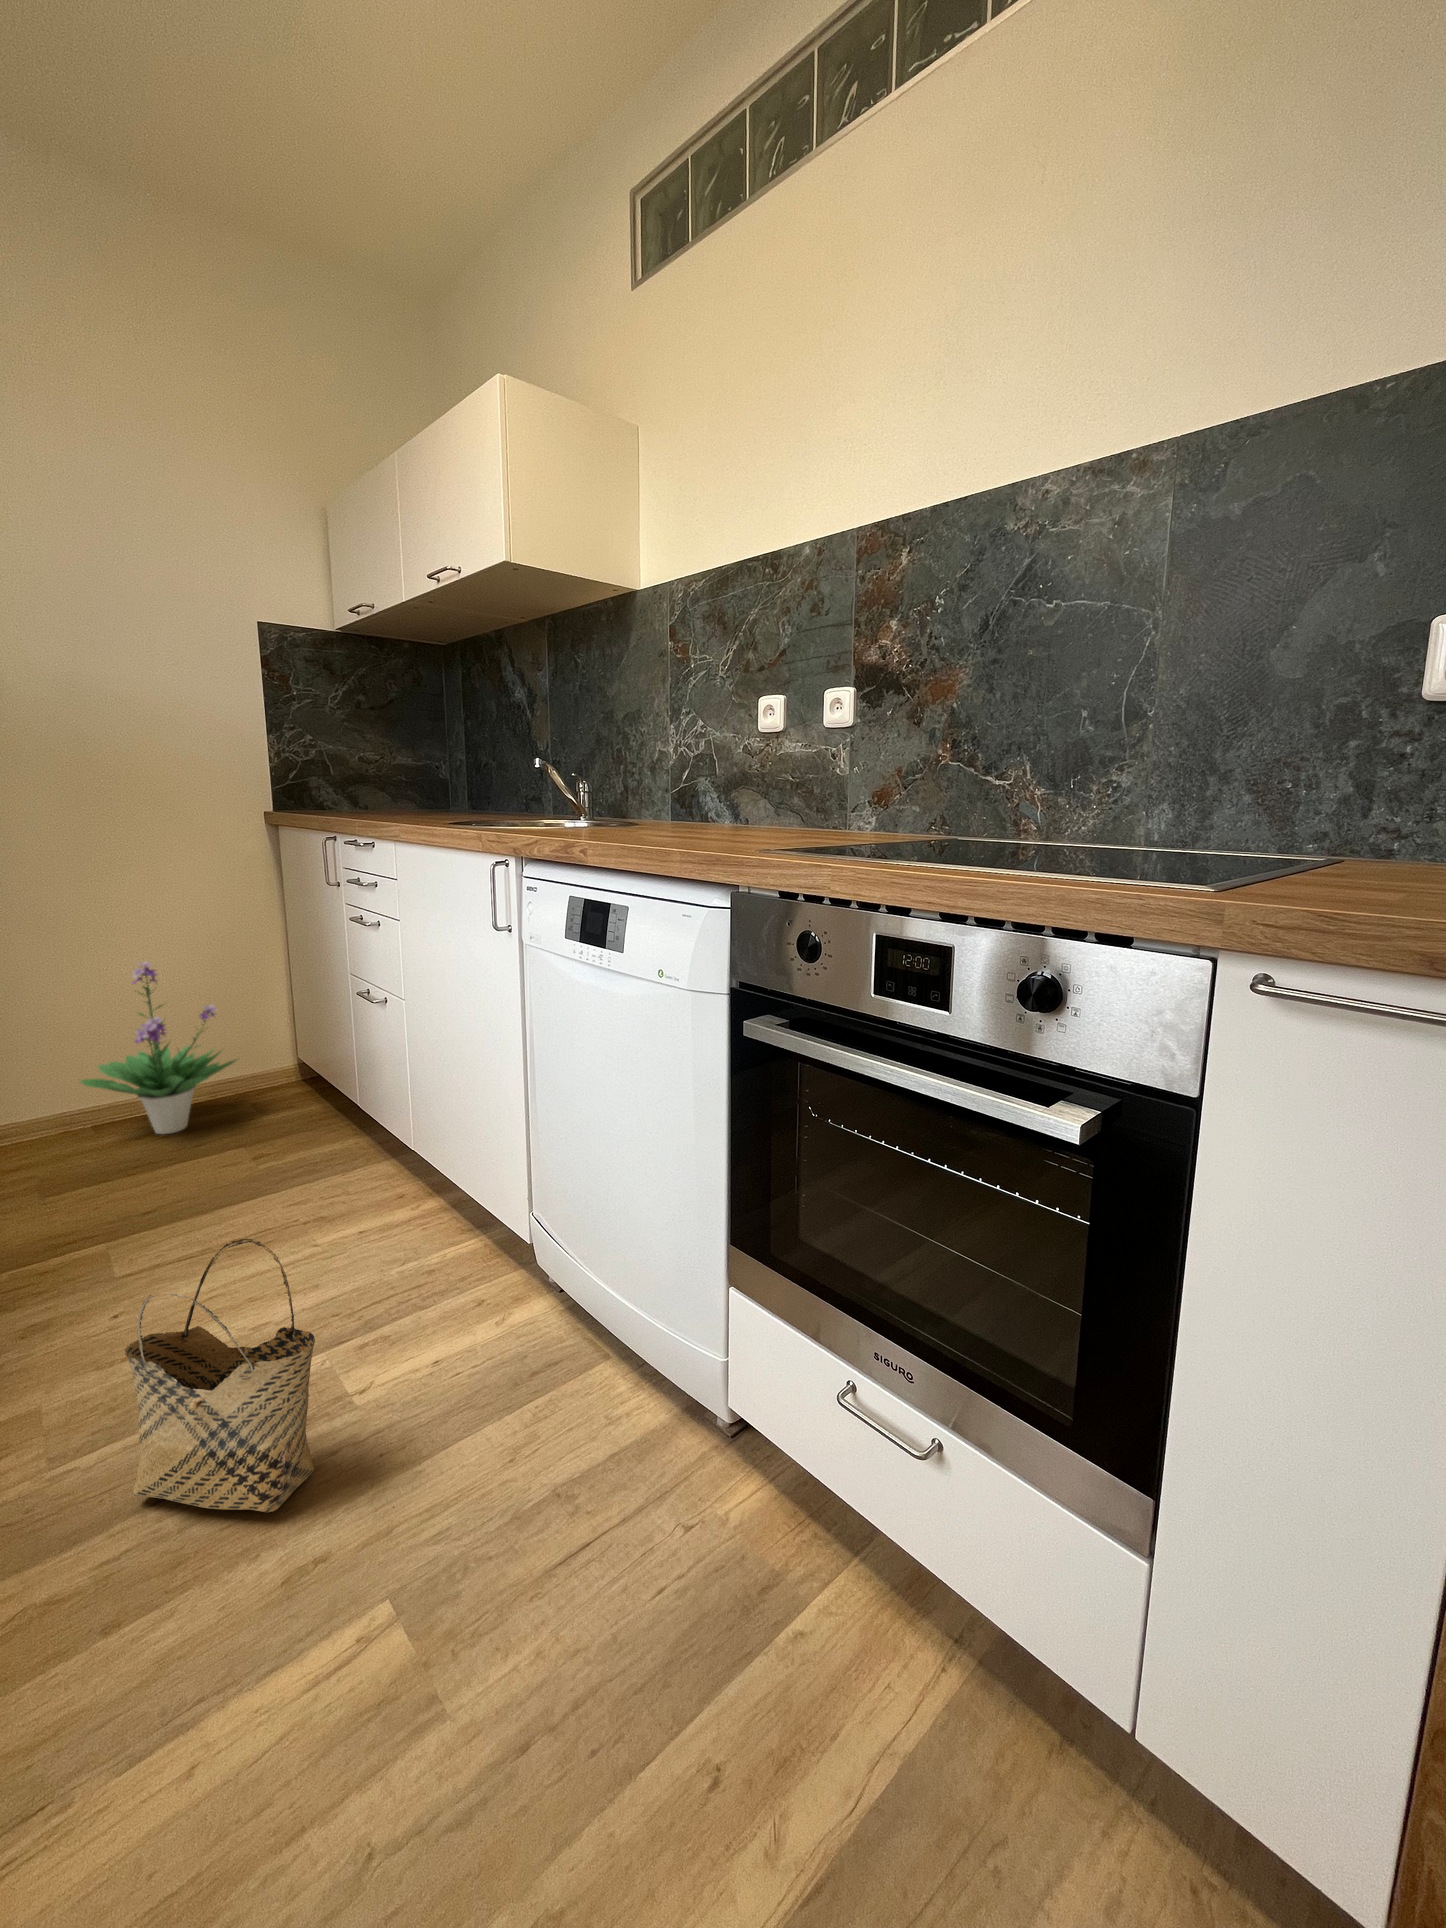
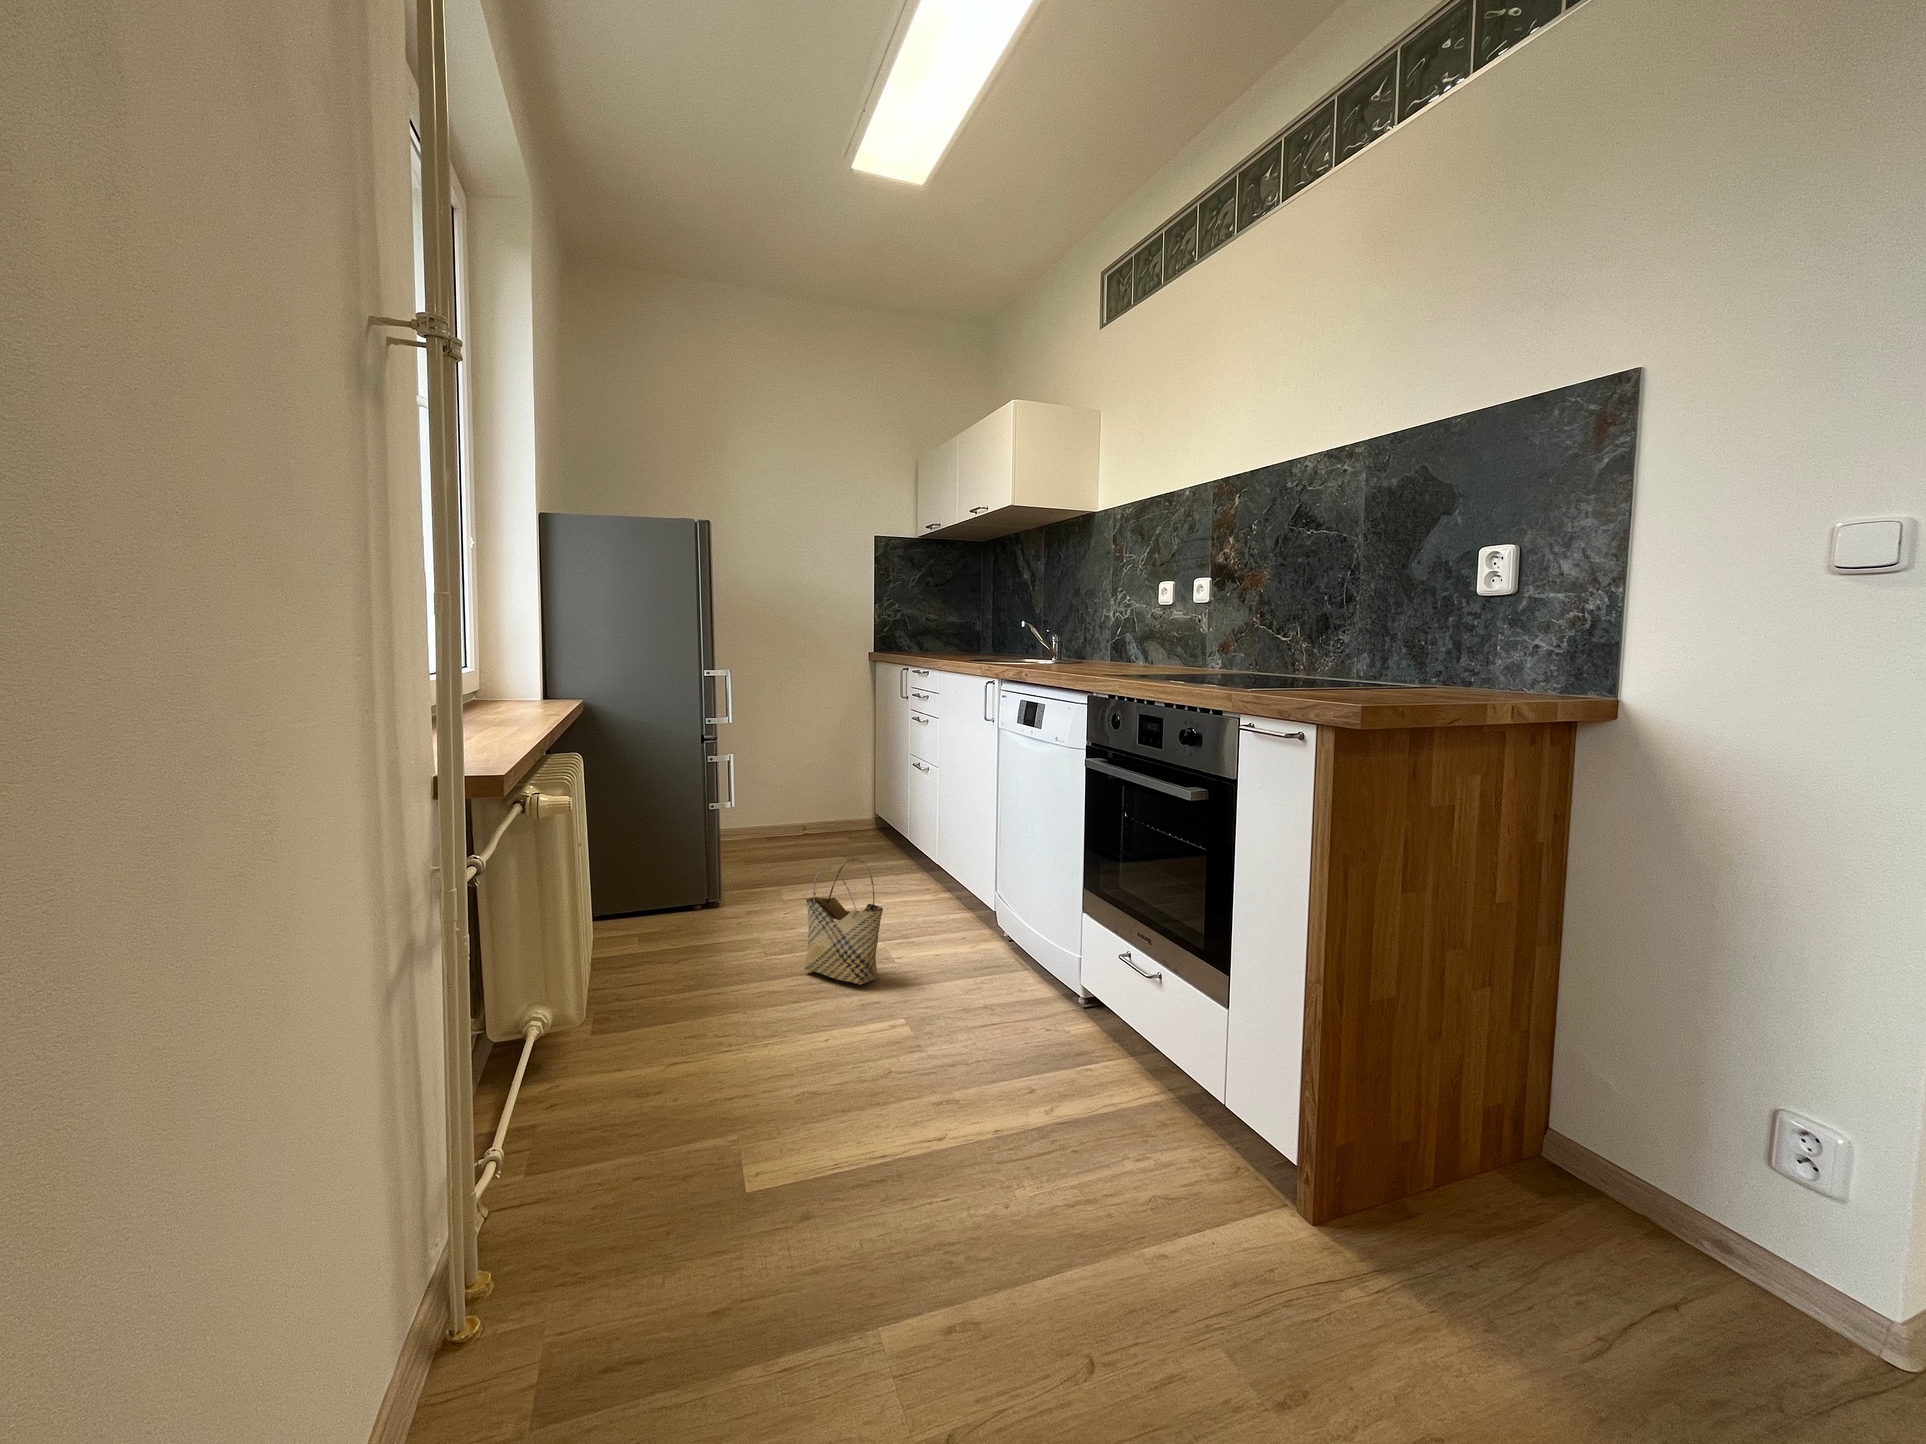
potted plant: present [80,962,236,1134] -> none [765,741,845,845]

